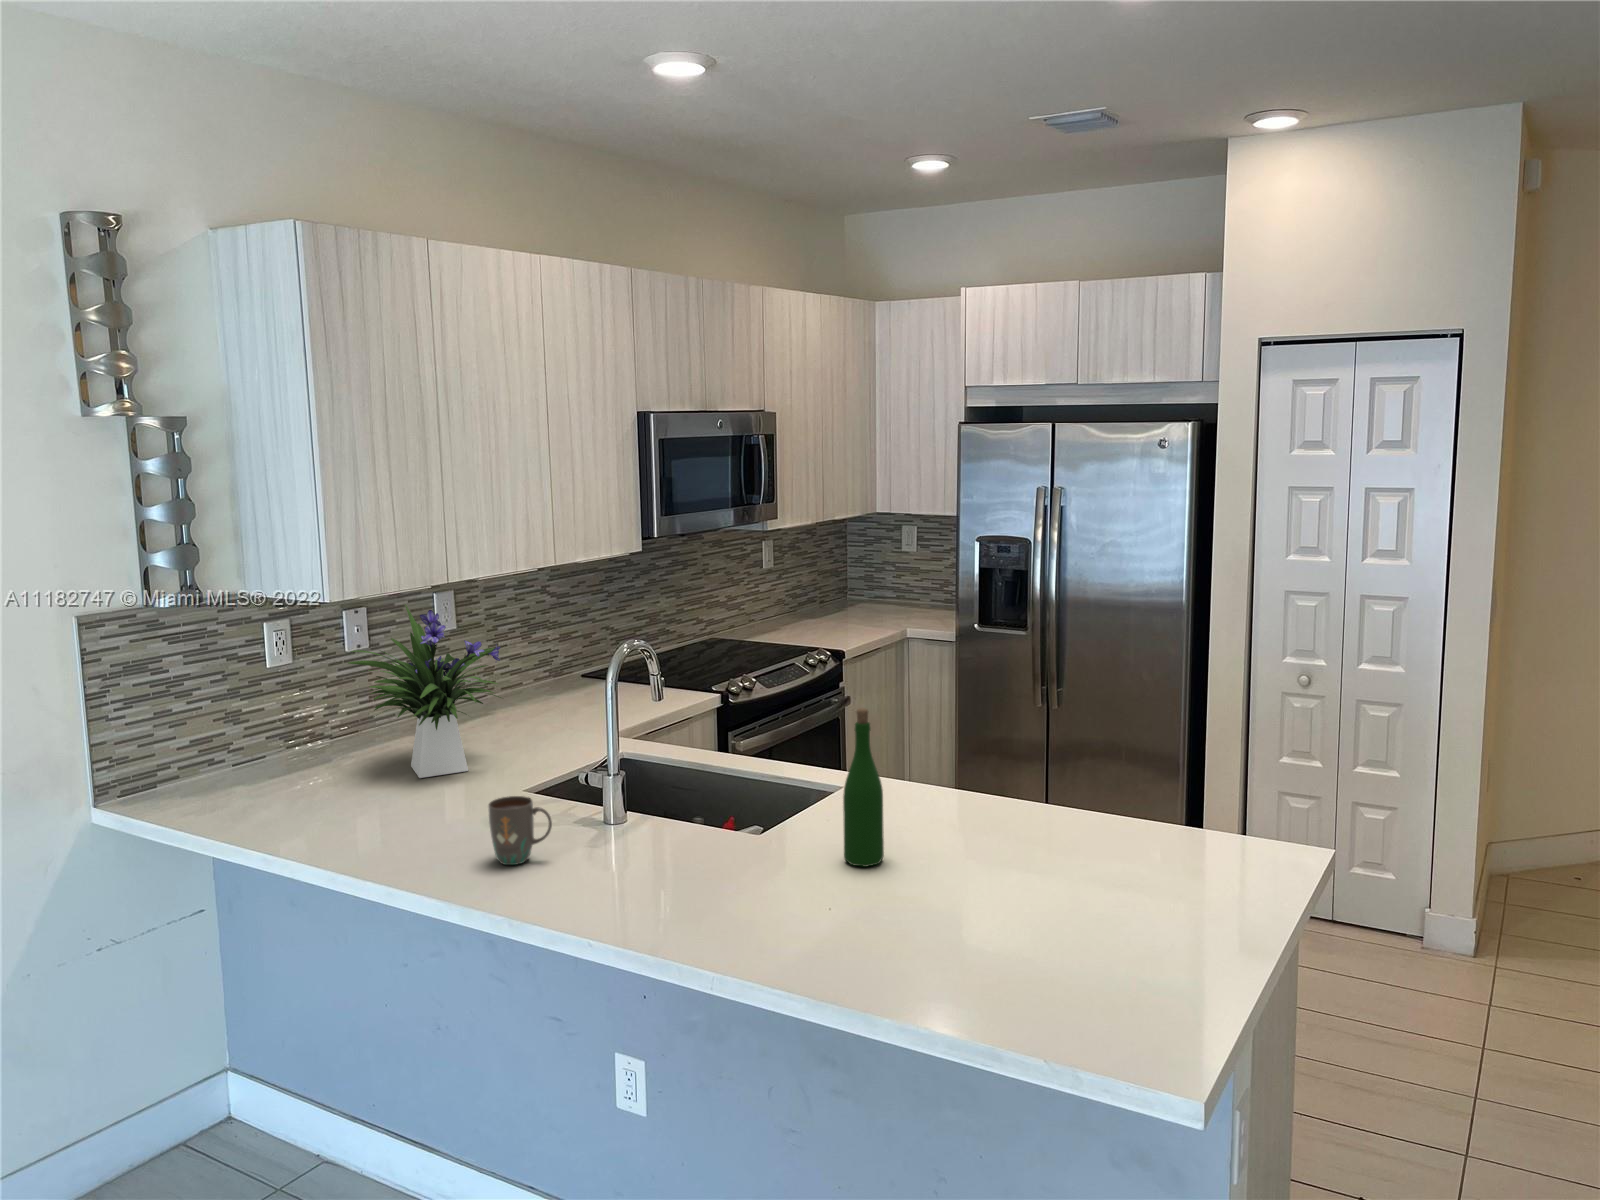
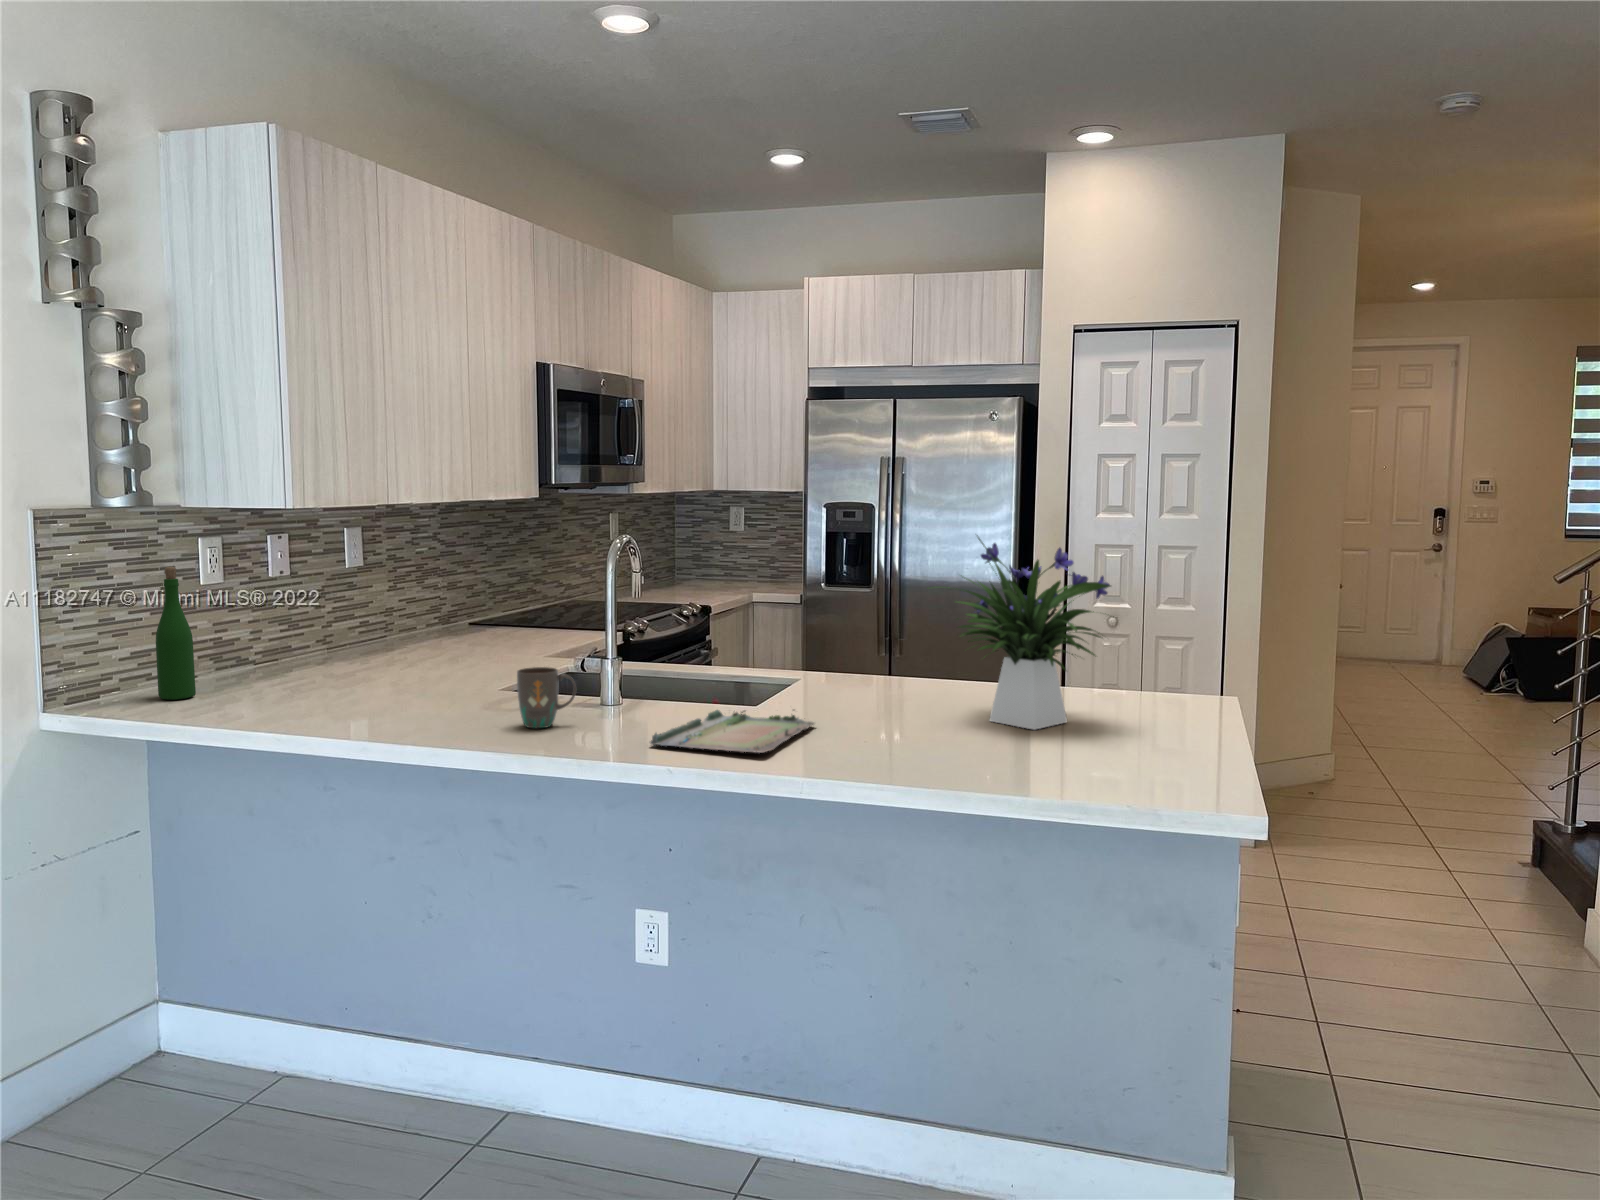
flower arrangement: present [348,604,501,778] -> present [928,537,1110,730]
wine bottle: present [843,708,884,867] -> present [156,567,196,700]
tray: none [596,848,802,936] -> present [650,710,814,753]

